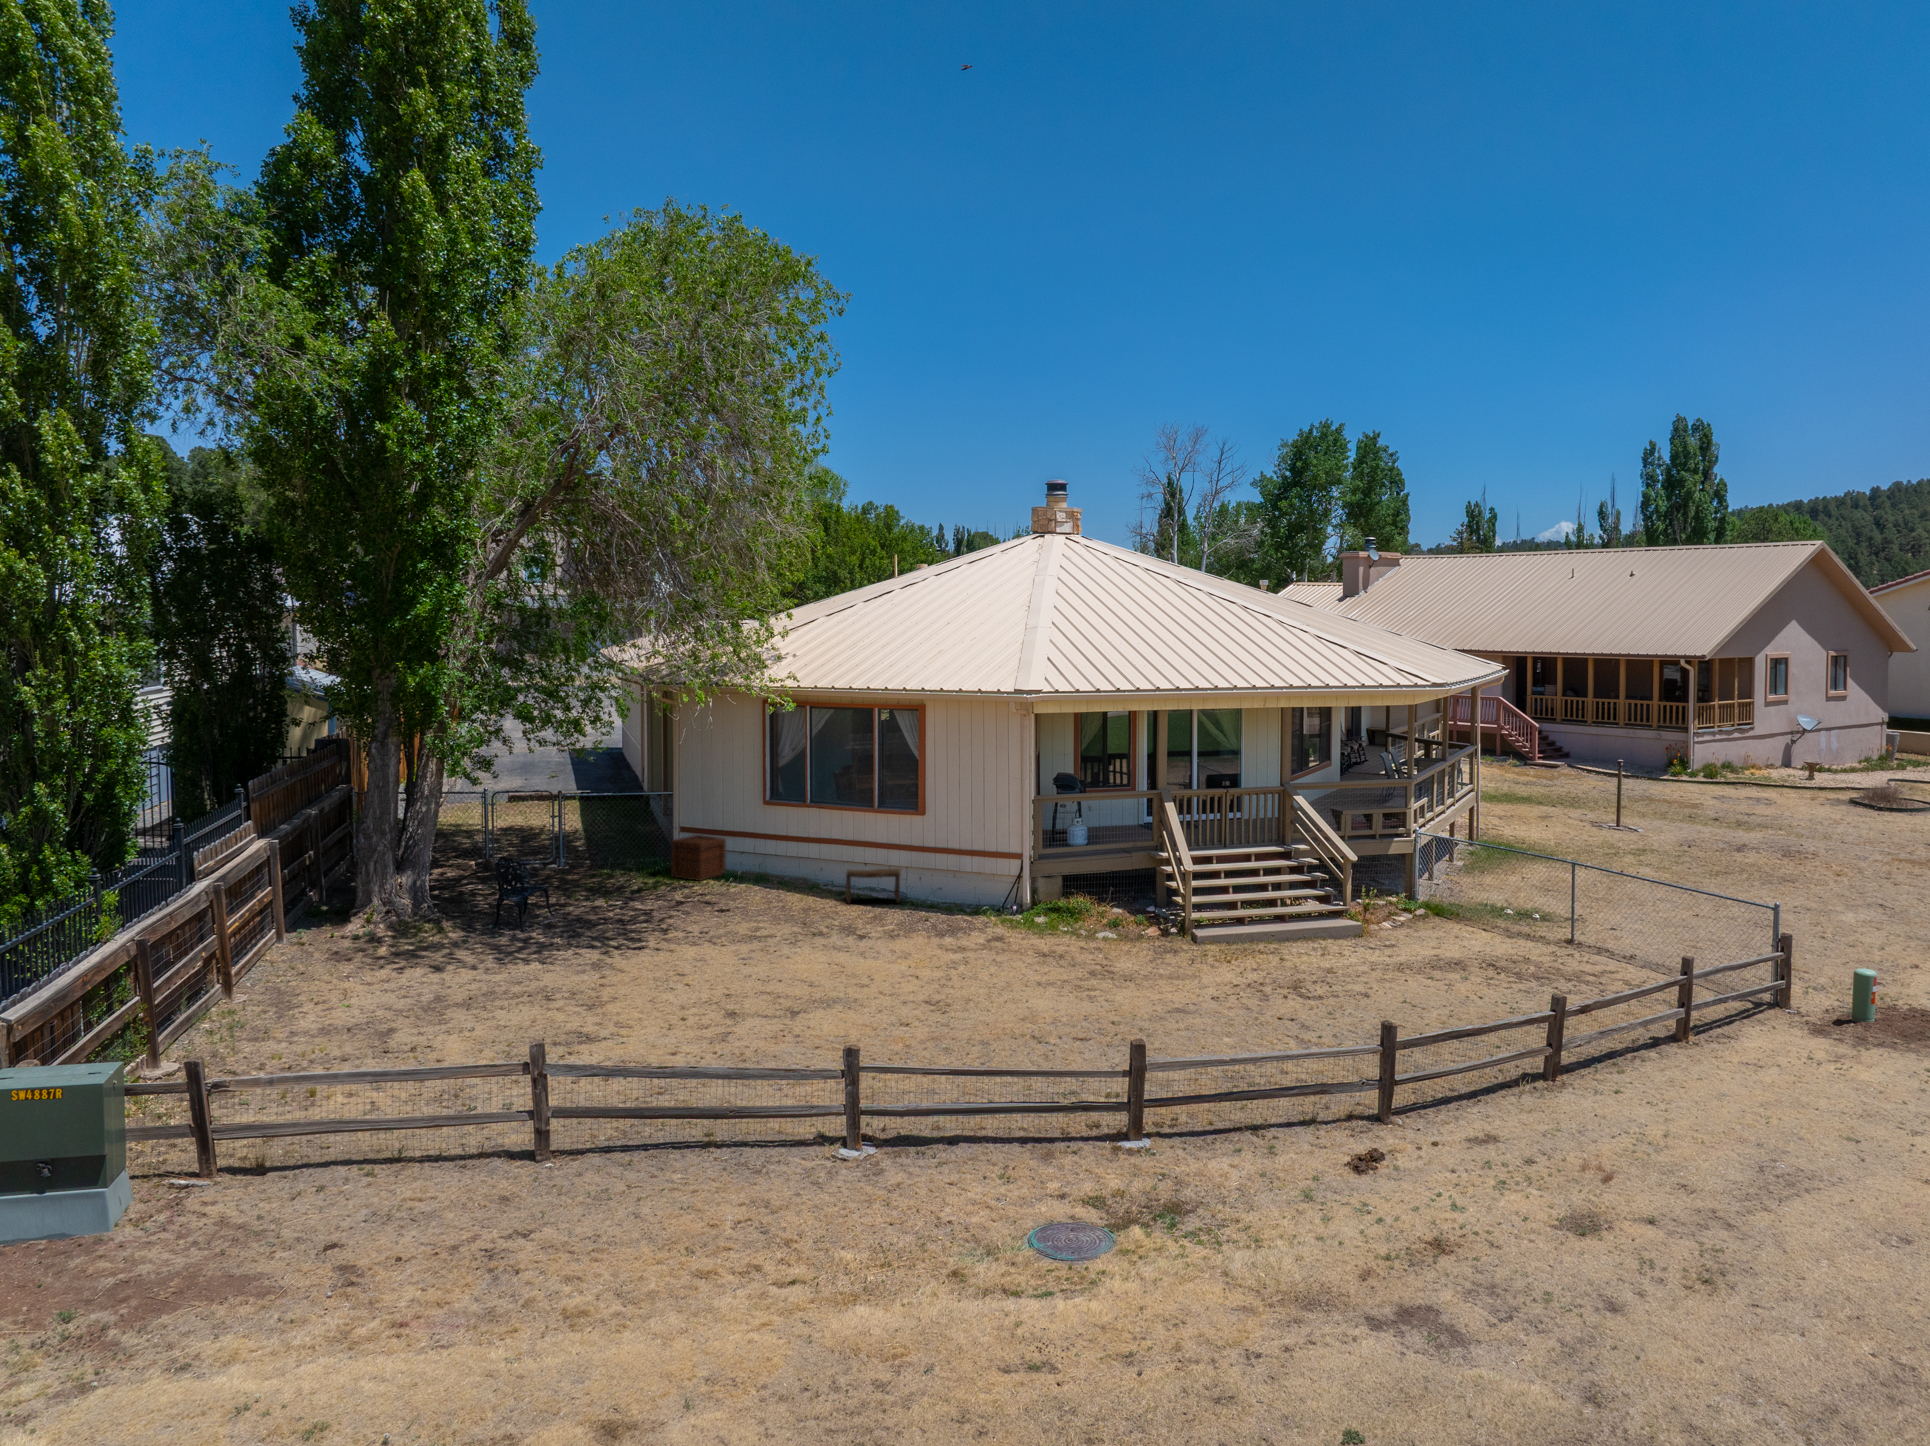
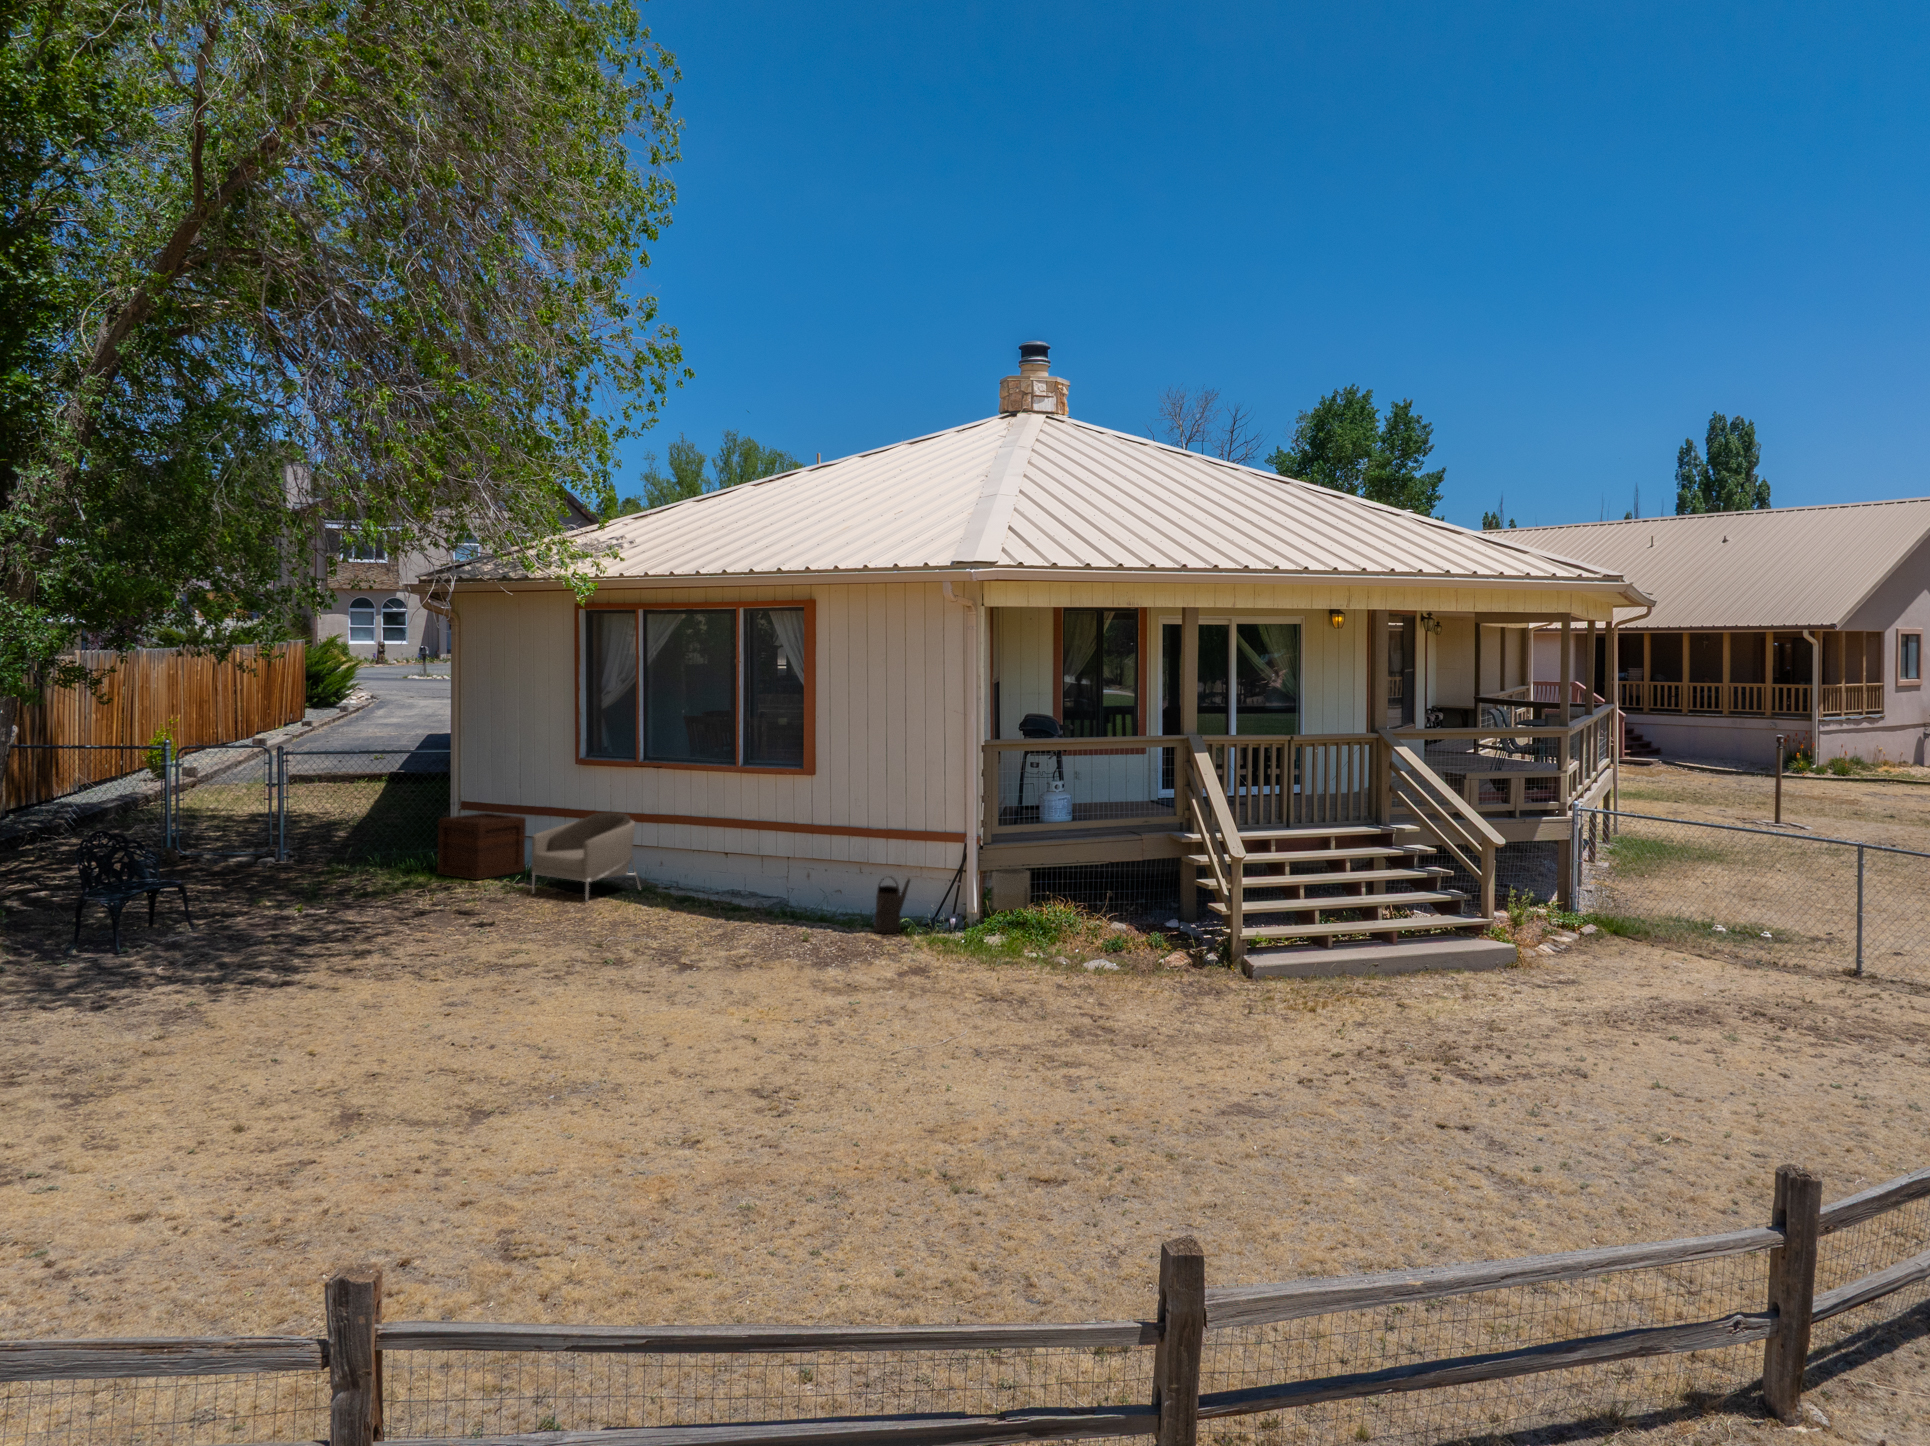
armchair: none [741,836,808,896] -> present [531,812,641,901]
bench: present [845,869,901,903] -> none [687,859,778,914]
watering can: none [965,881,987,917] -> present [873,877,910,934]

